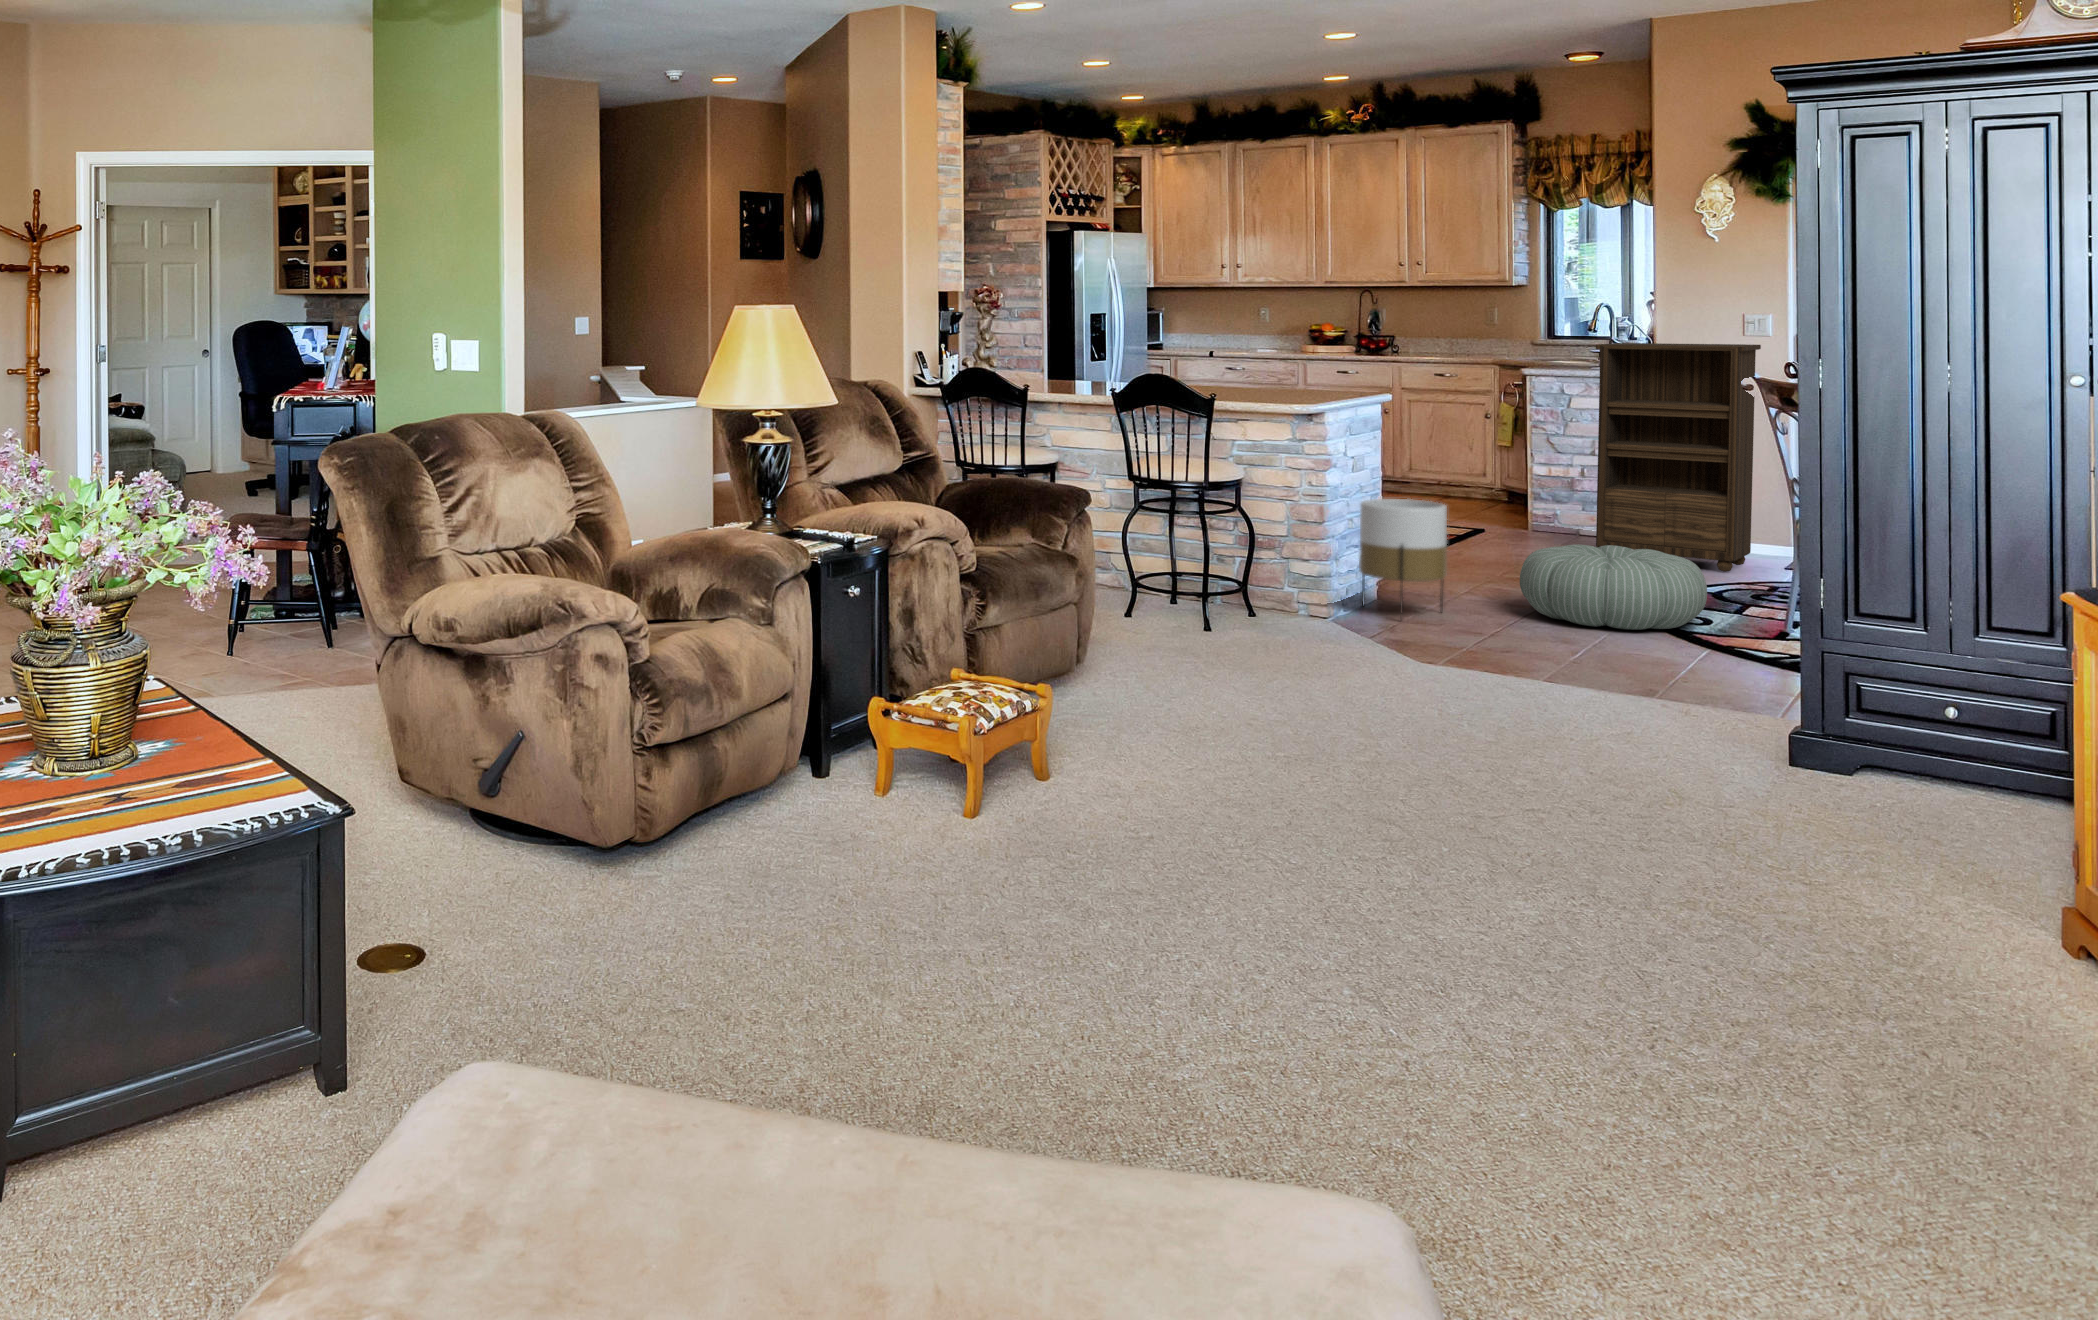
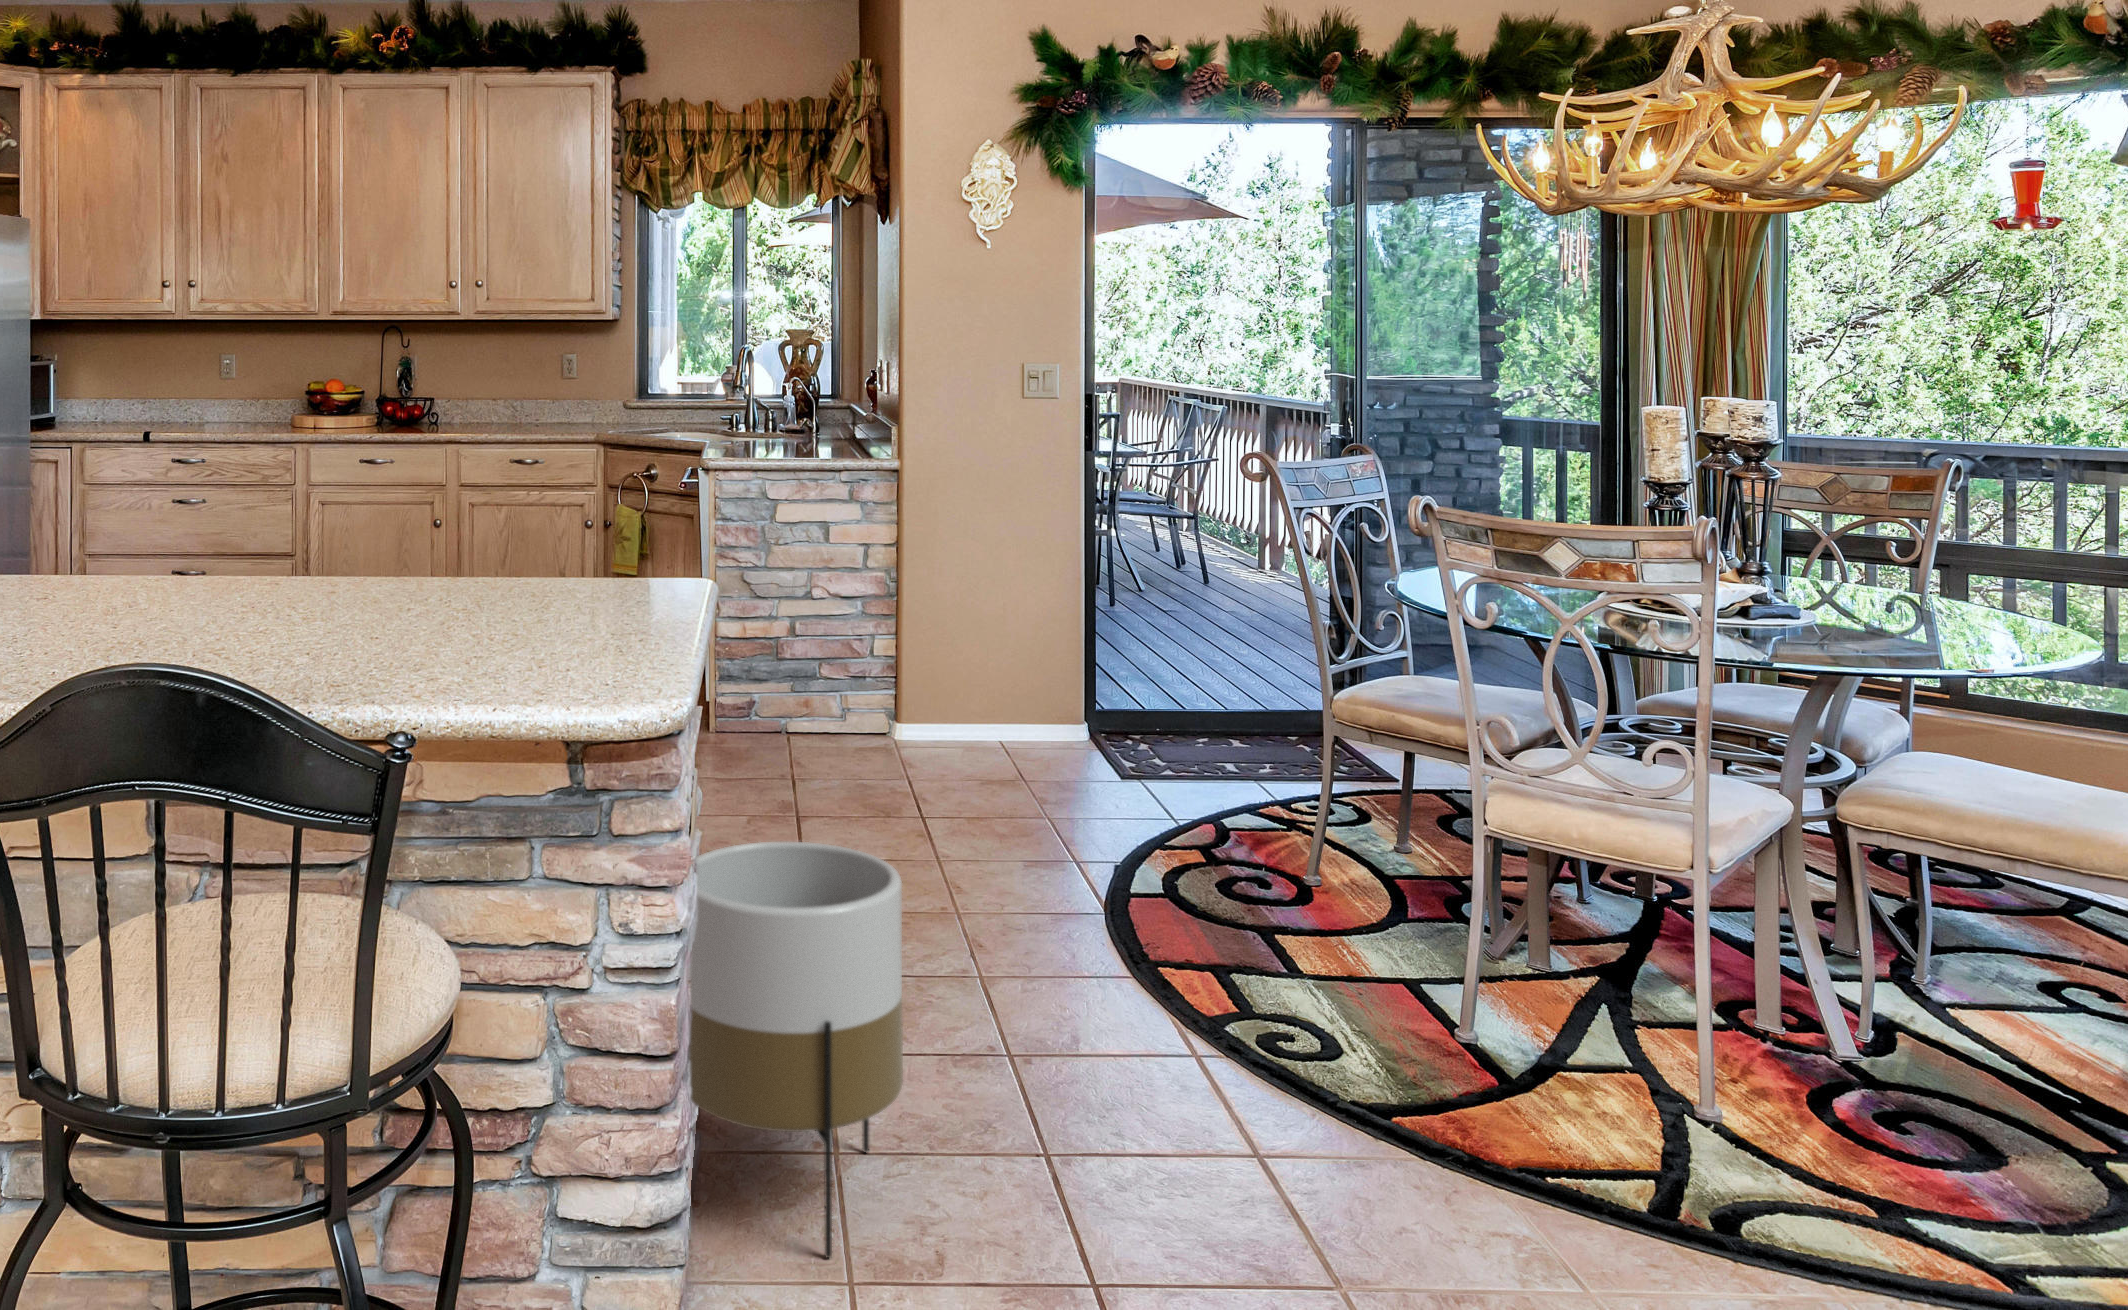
bookshelf: present [1596,343,1761,572] -> none [870,408,1102,809]
pouf: present [1520,544,1707,630] -> none [986,869,1387,1133]

